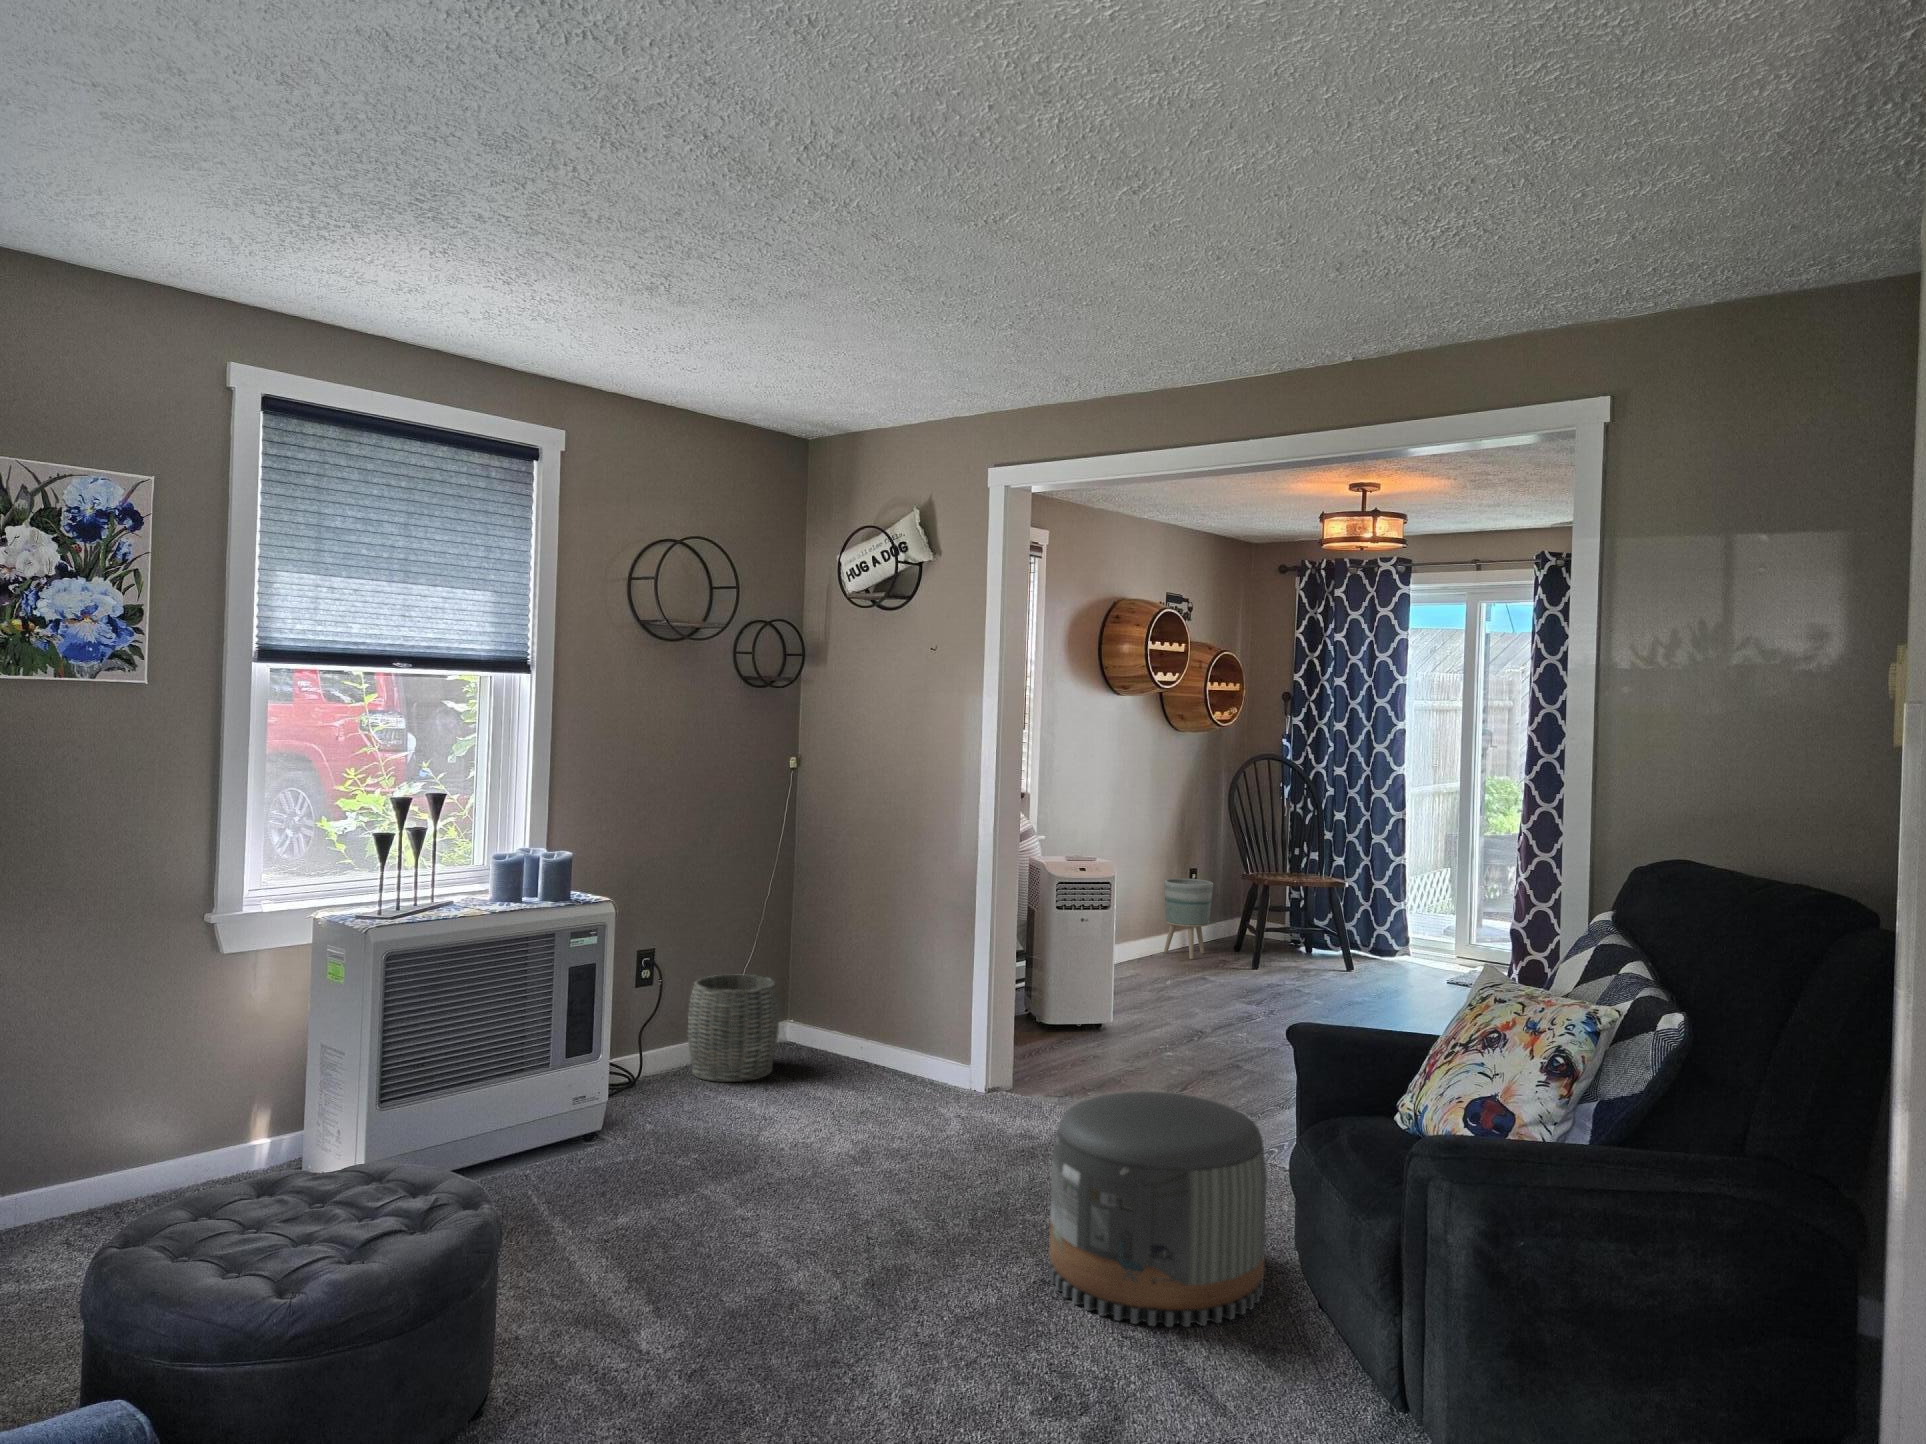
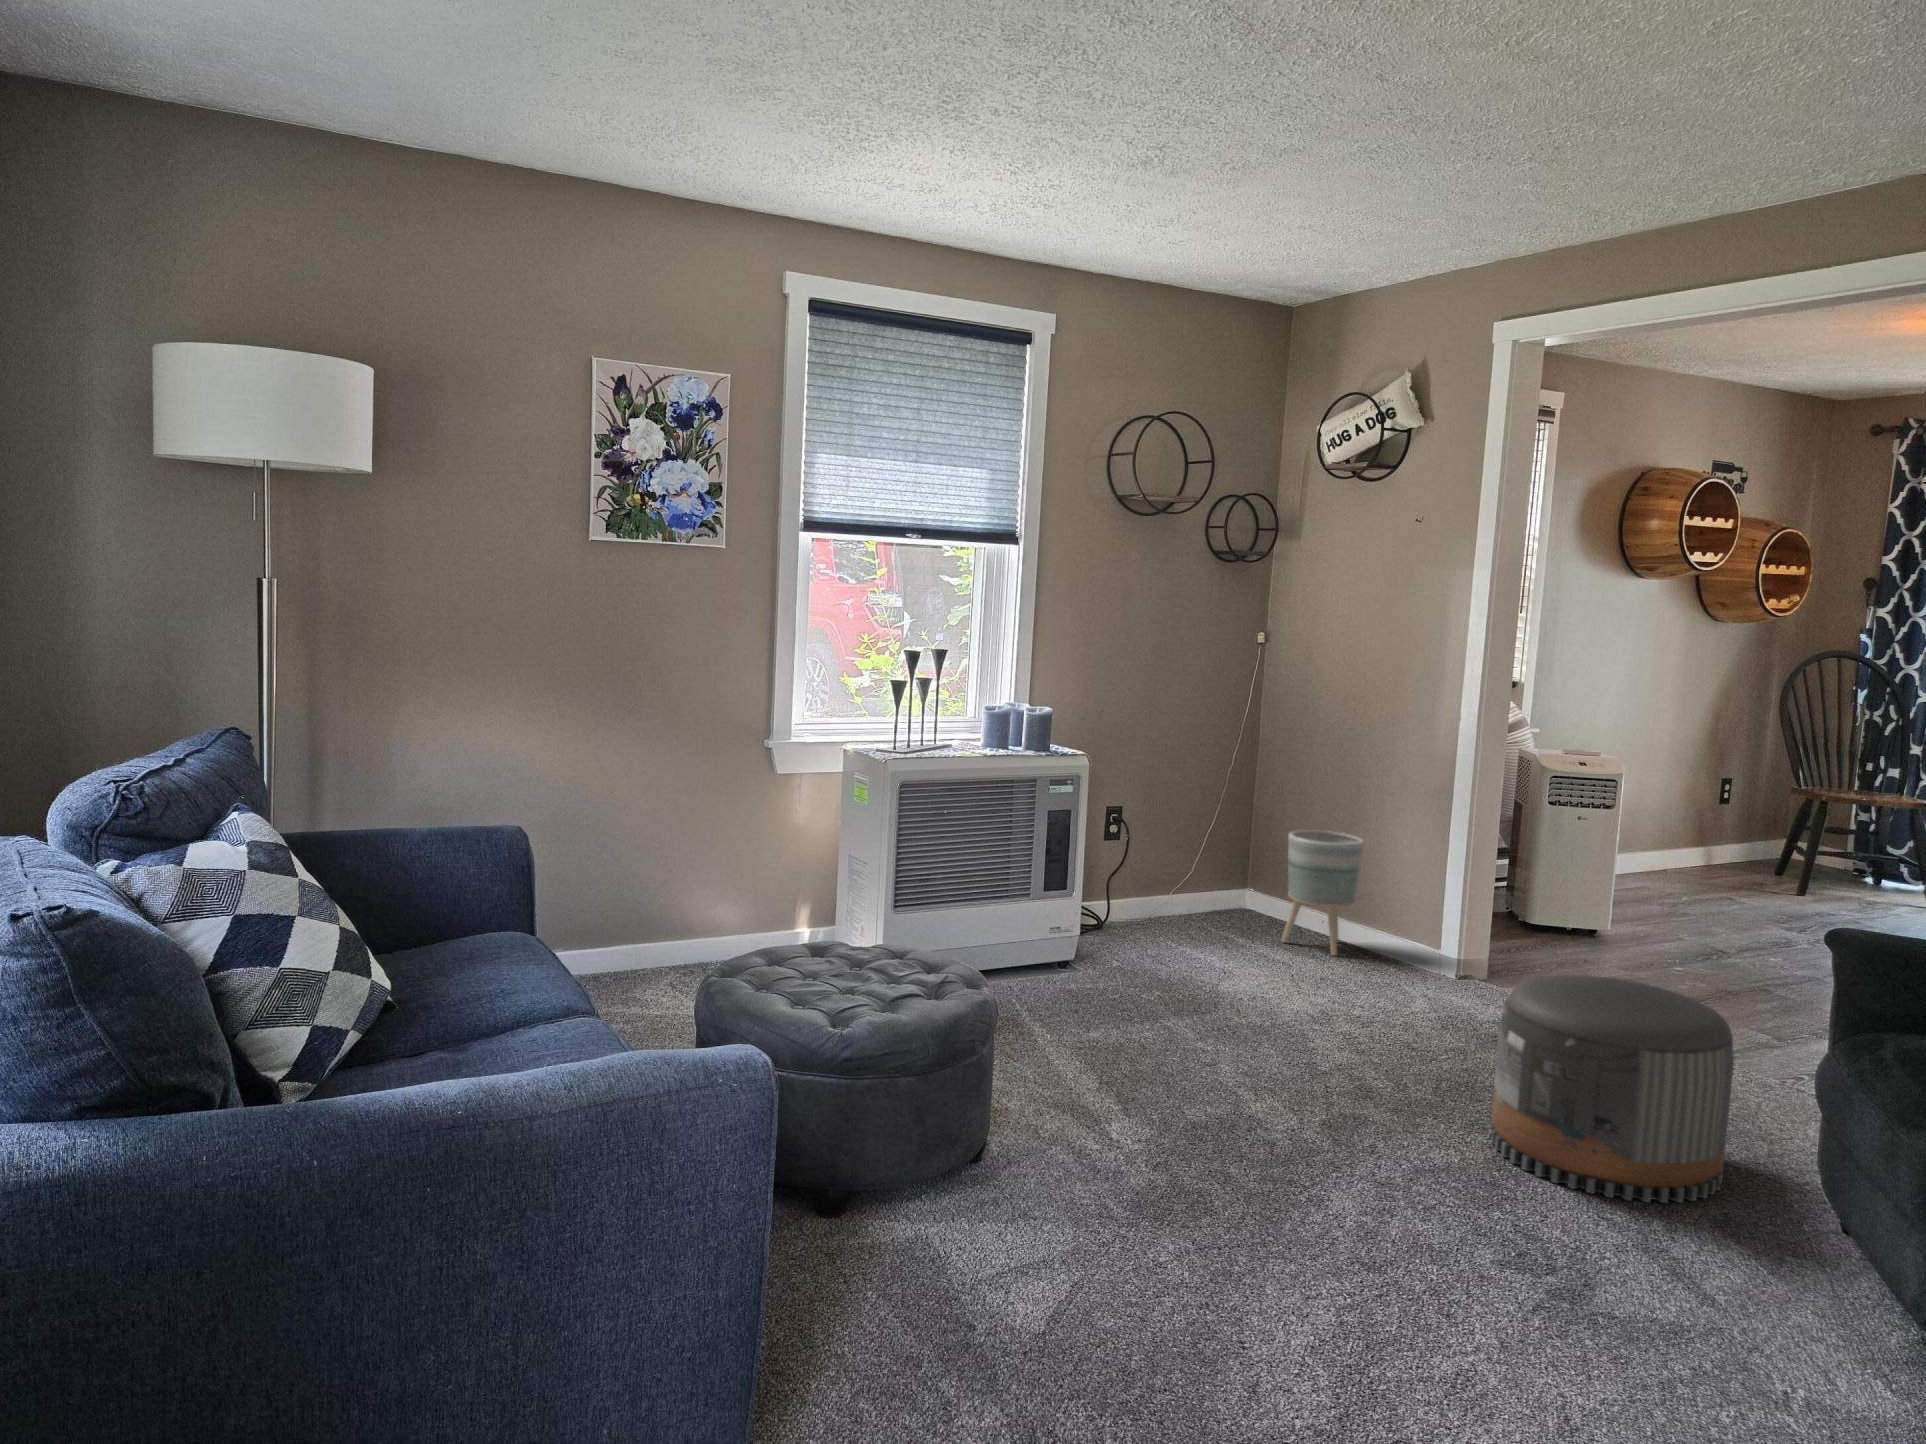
planter: present [1164,878,1213,959] -> present [1282,830,1364,956]
woven basket: present [688,974,779,1082] -> none [1153,838,1242,939]

